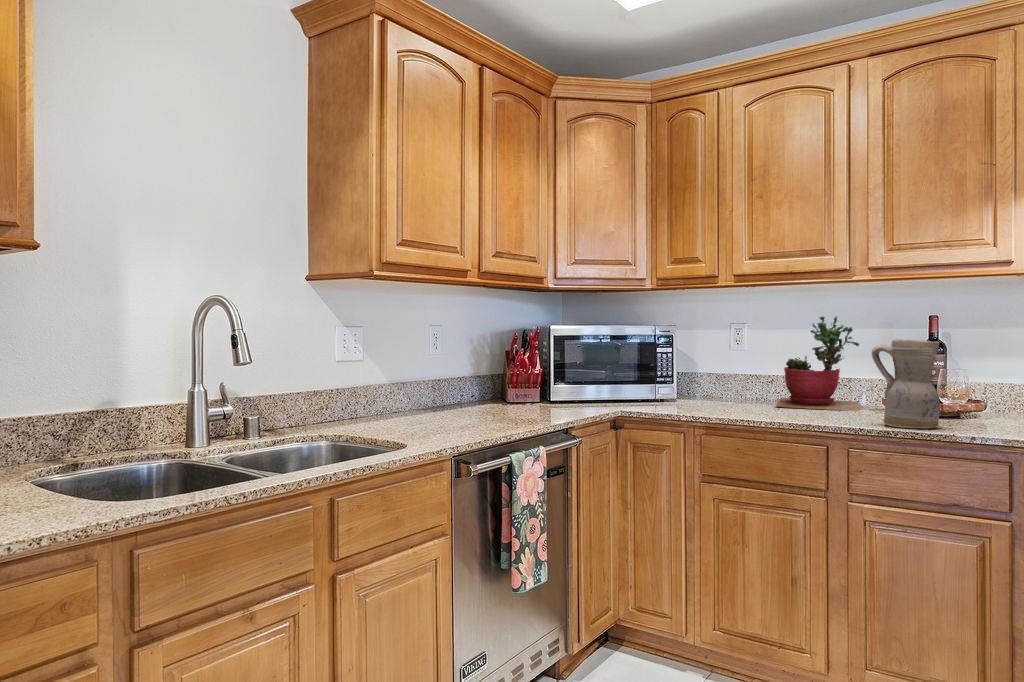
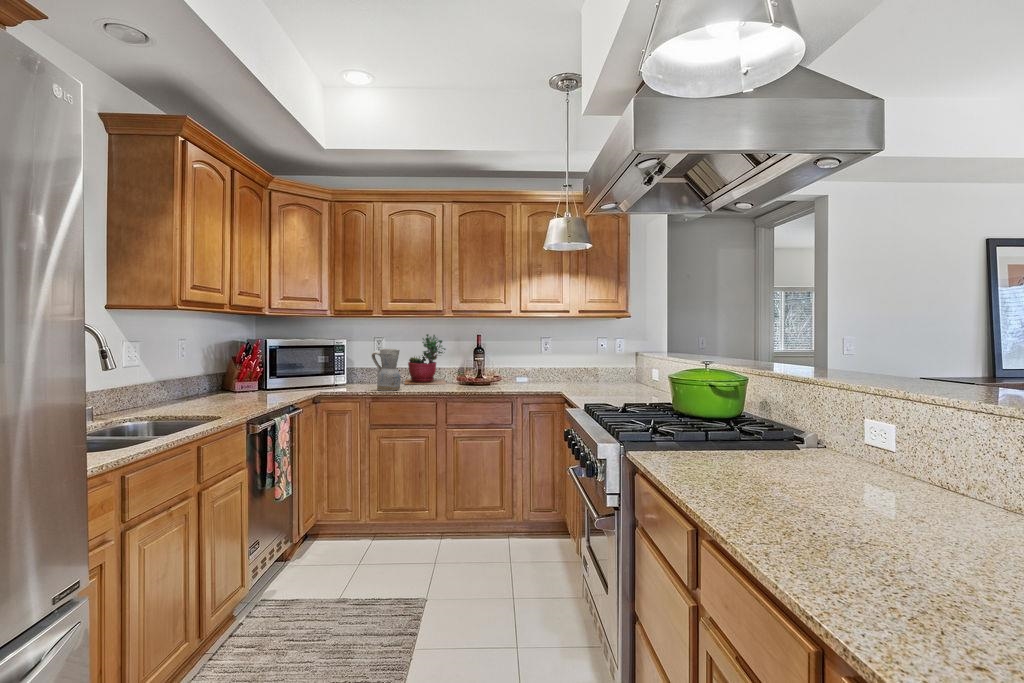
ceramic pitcher: present [872,339,940,429] -> present [372,348,401,391]

